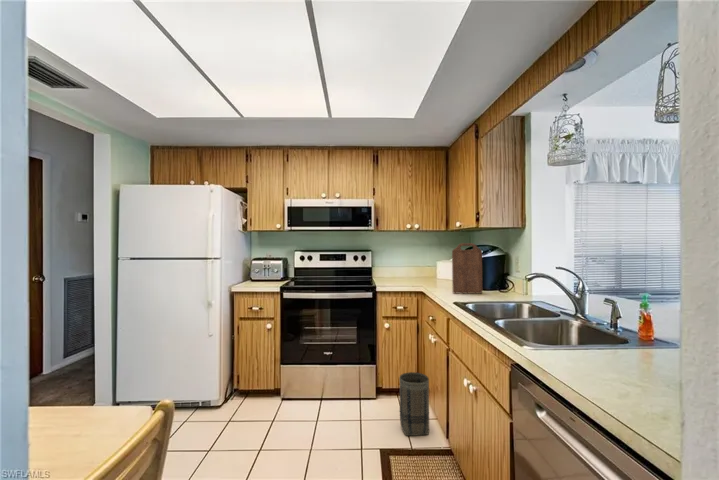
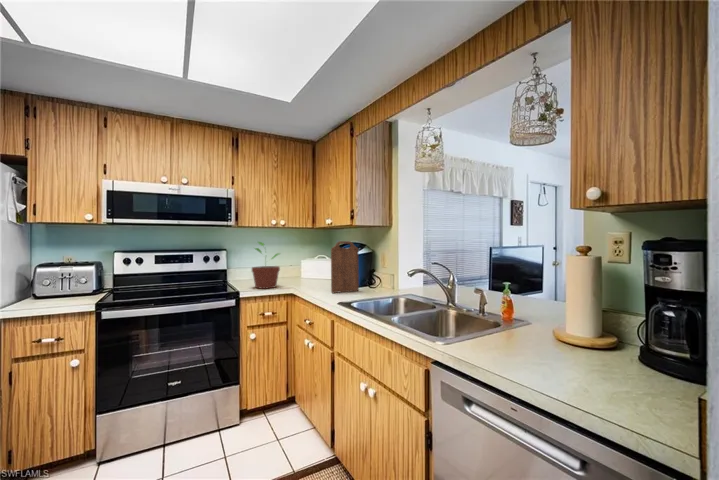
potted plant: none [387,243,412,286] -> present [252,242,280,289]
basket: present [399,372,429,436] -> none [278,384,312,460]

